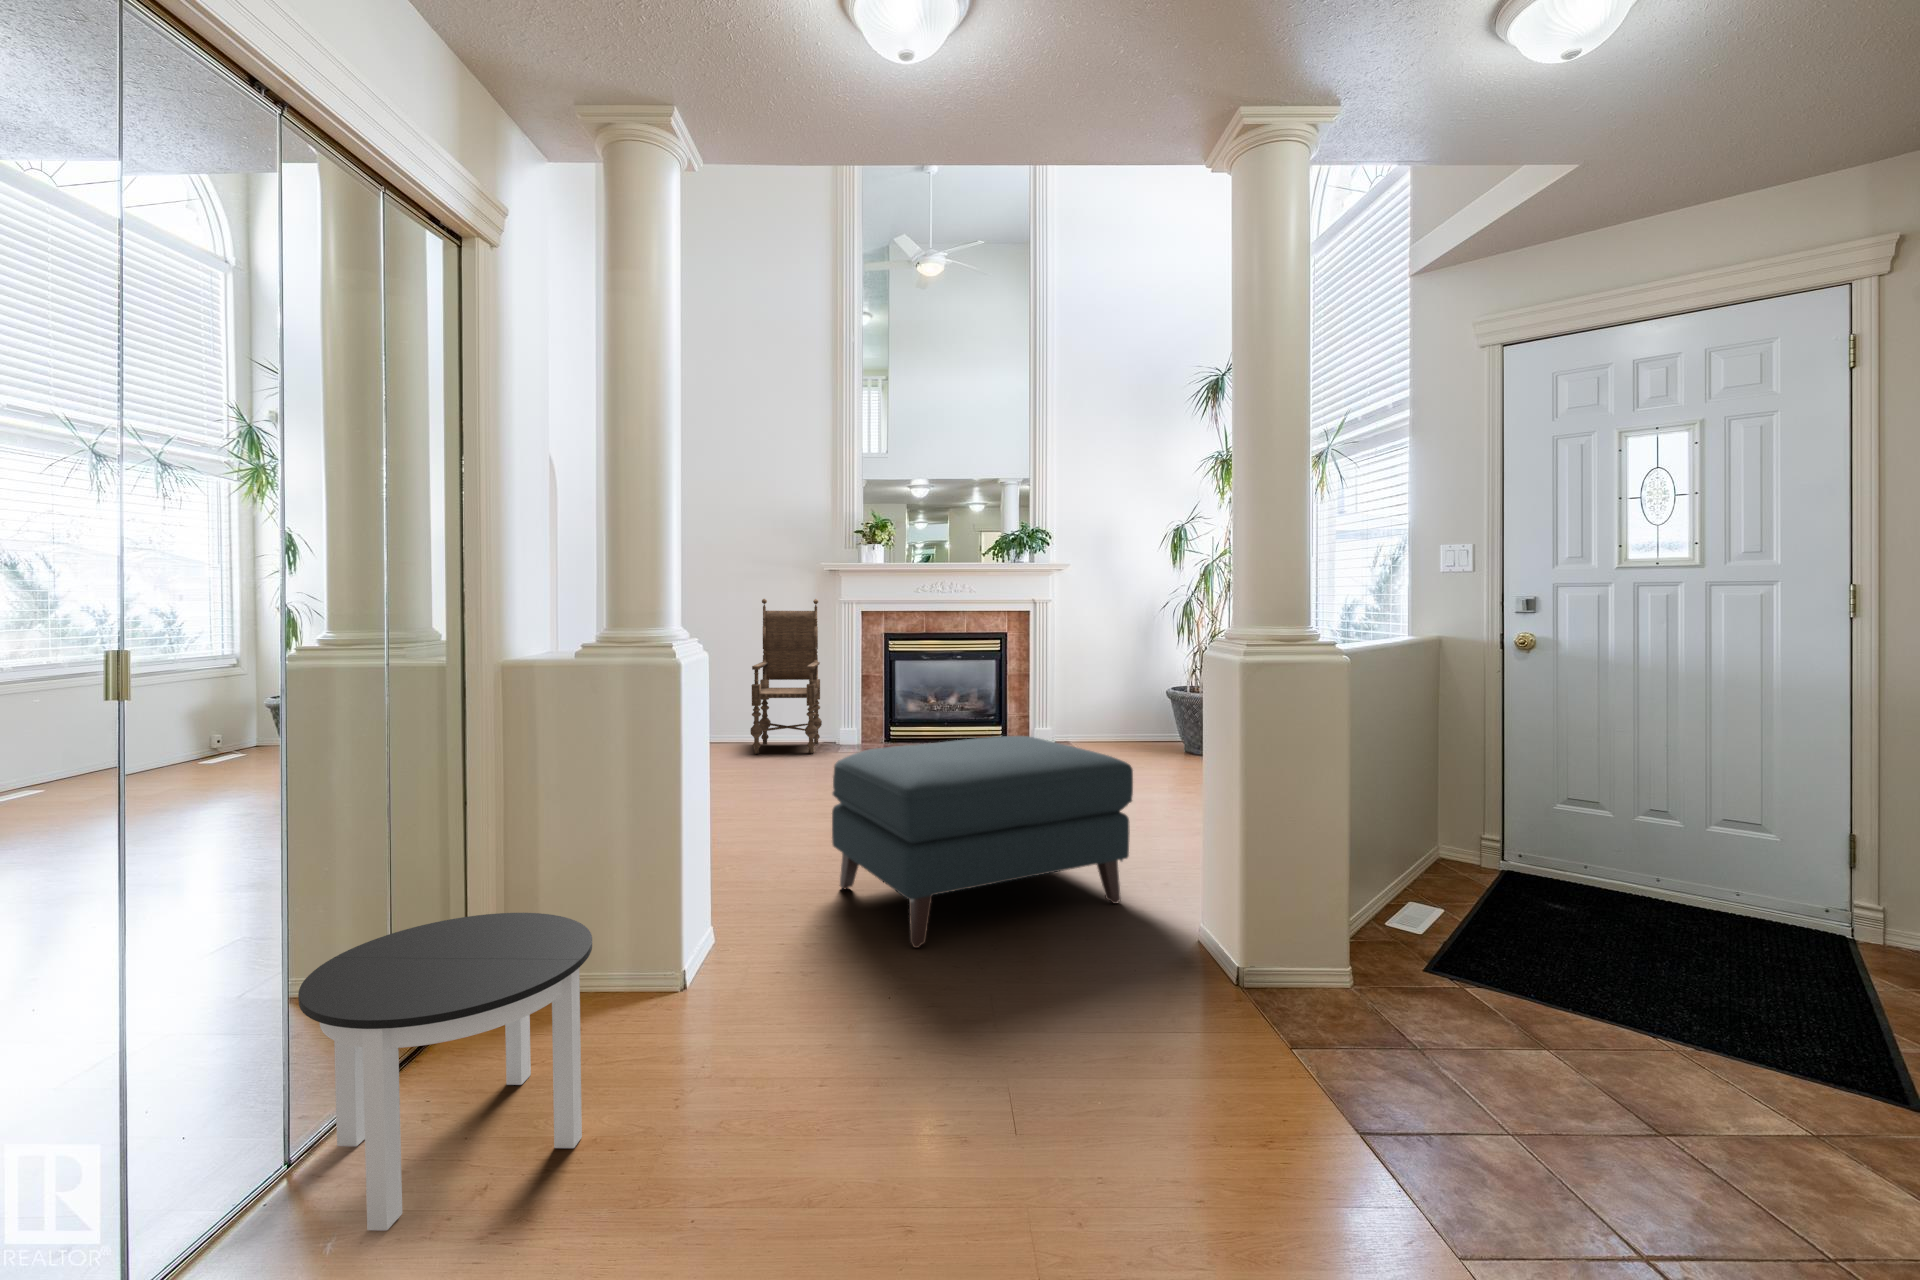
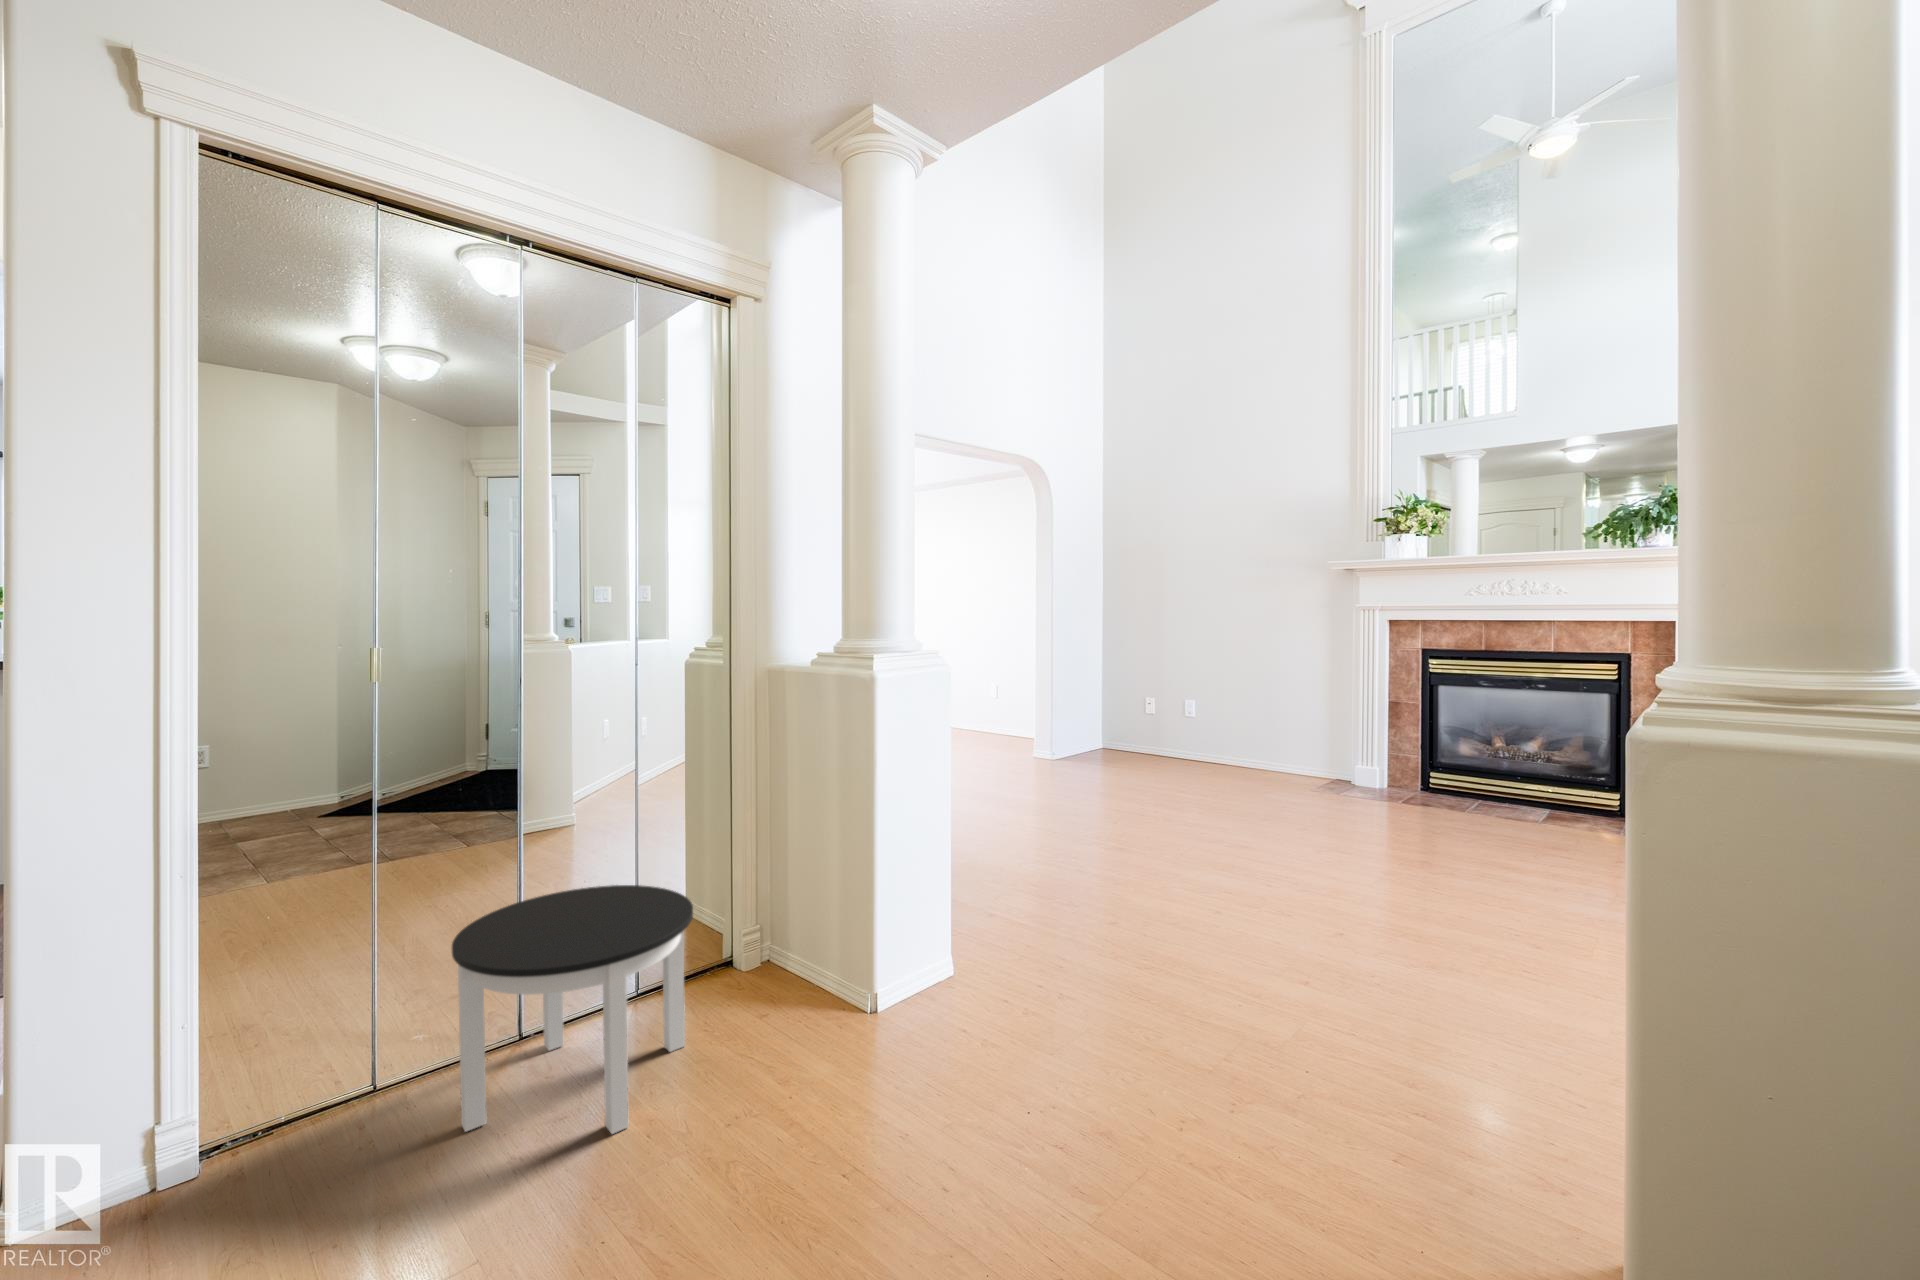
armchair: present [750,599,822,754] -> none [1243,609,1339,788]
ottoman: present [832,736,1133,948] -> none [1108,795,1572,1138]

